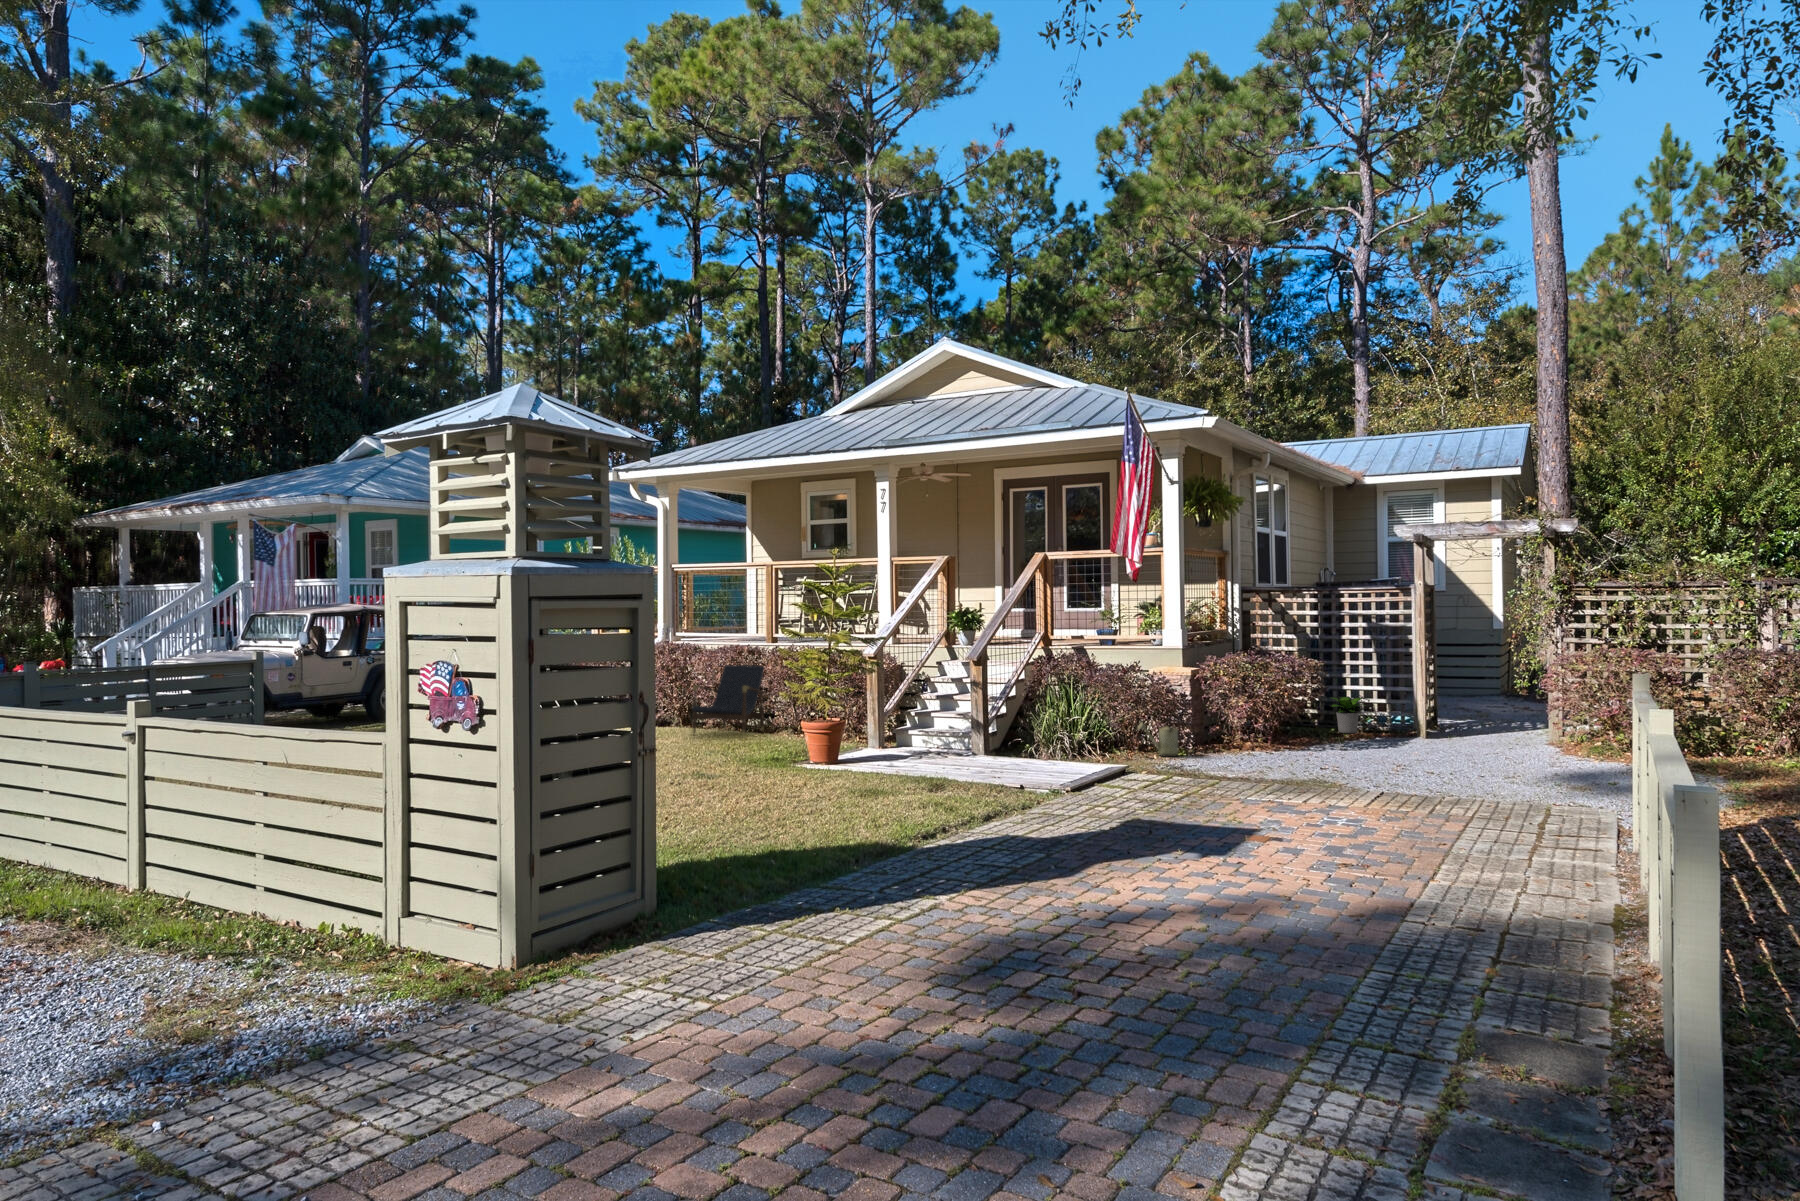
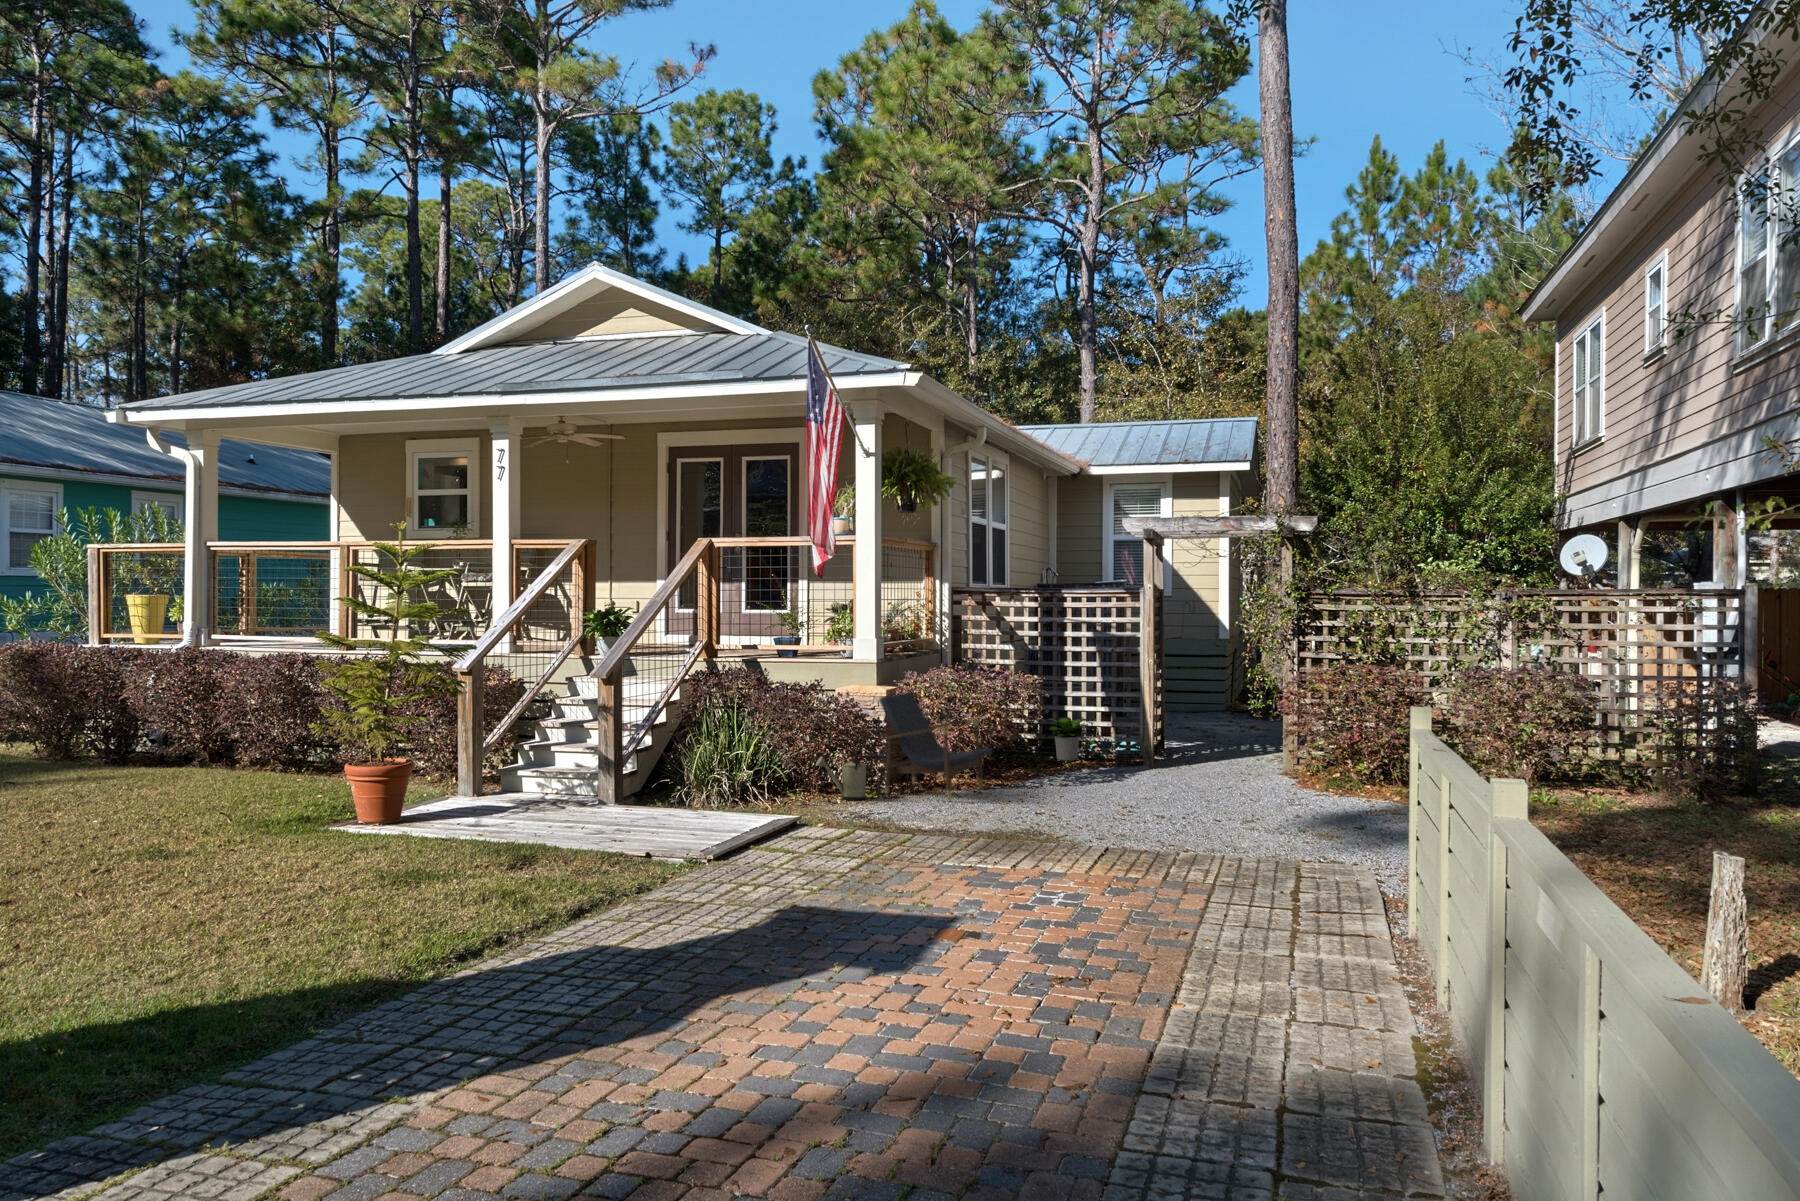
lounge chair: present [692,665,764,737] -> present [880,692,992,801]

